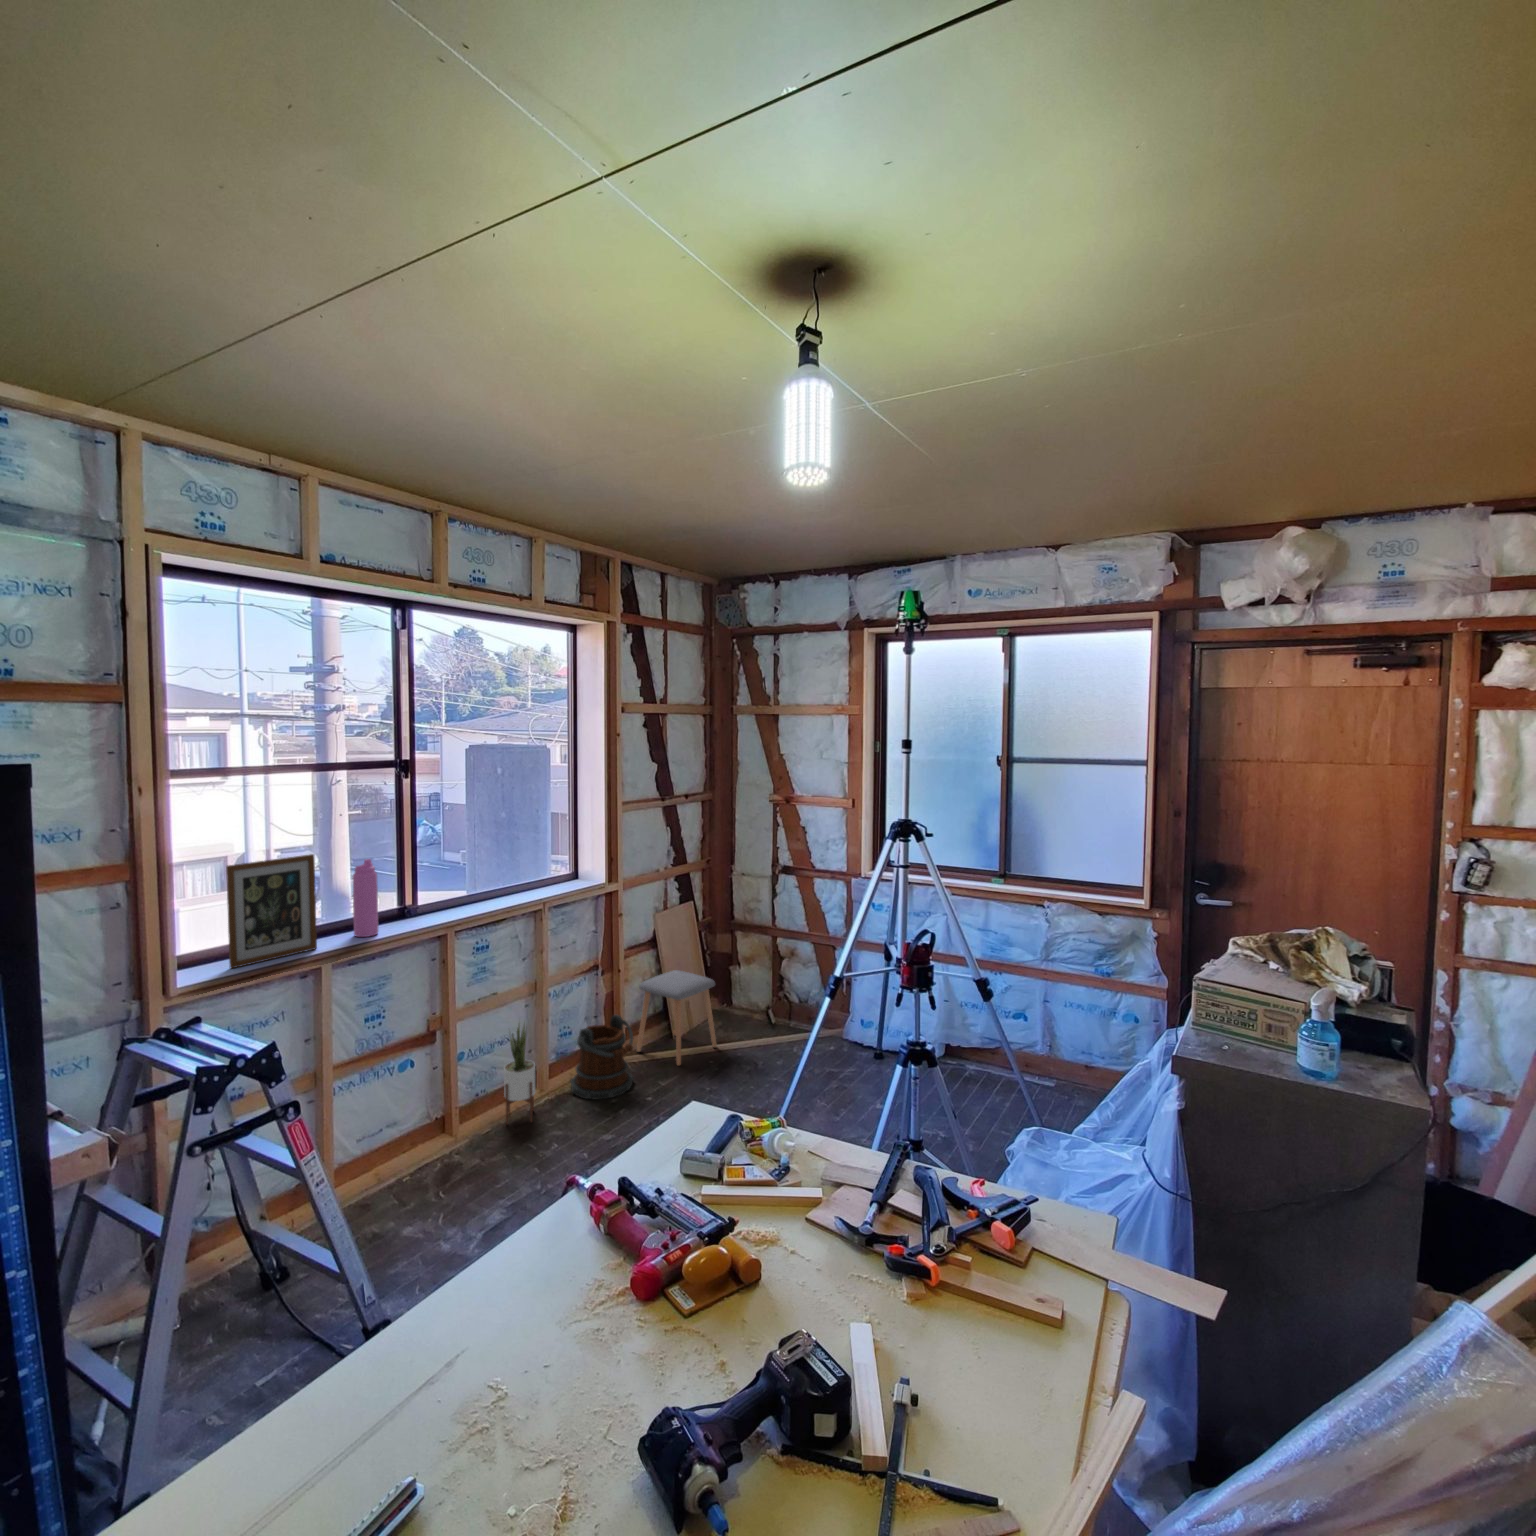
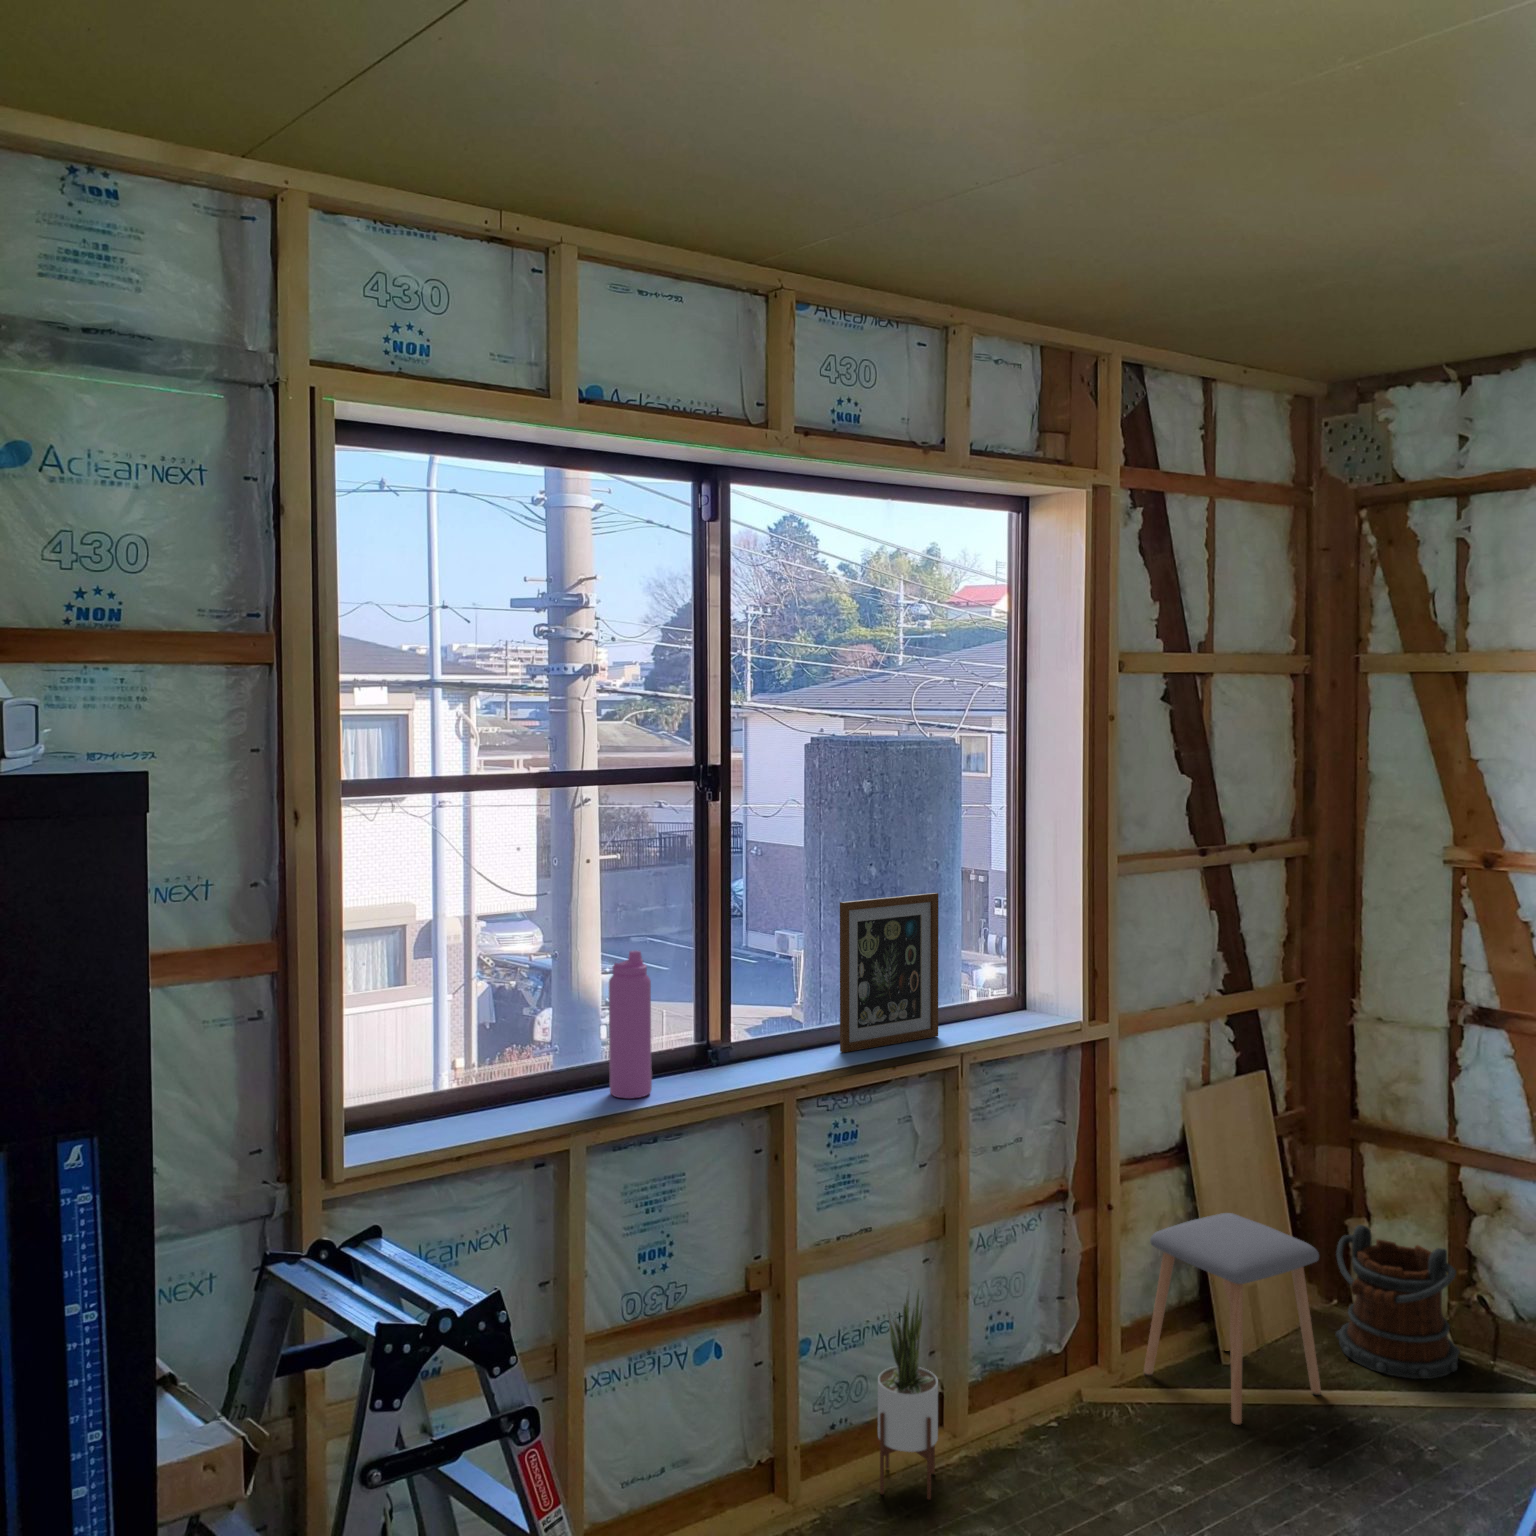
picture frame: present [226,854,317,968] -> present [840,893,939,1053]
bucket: present [570,1015,634,1099] -> present [1336,1225,1460,1379]

